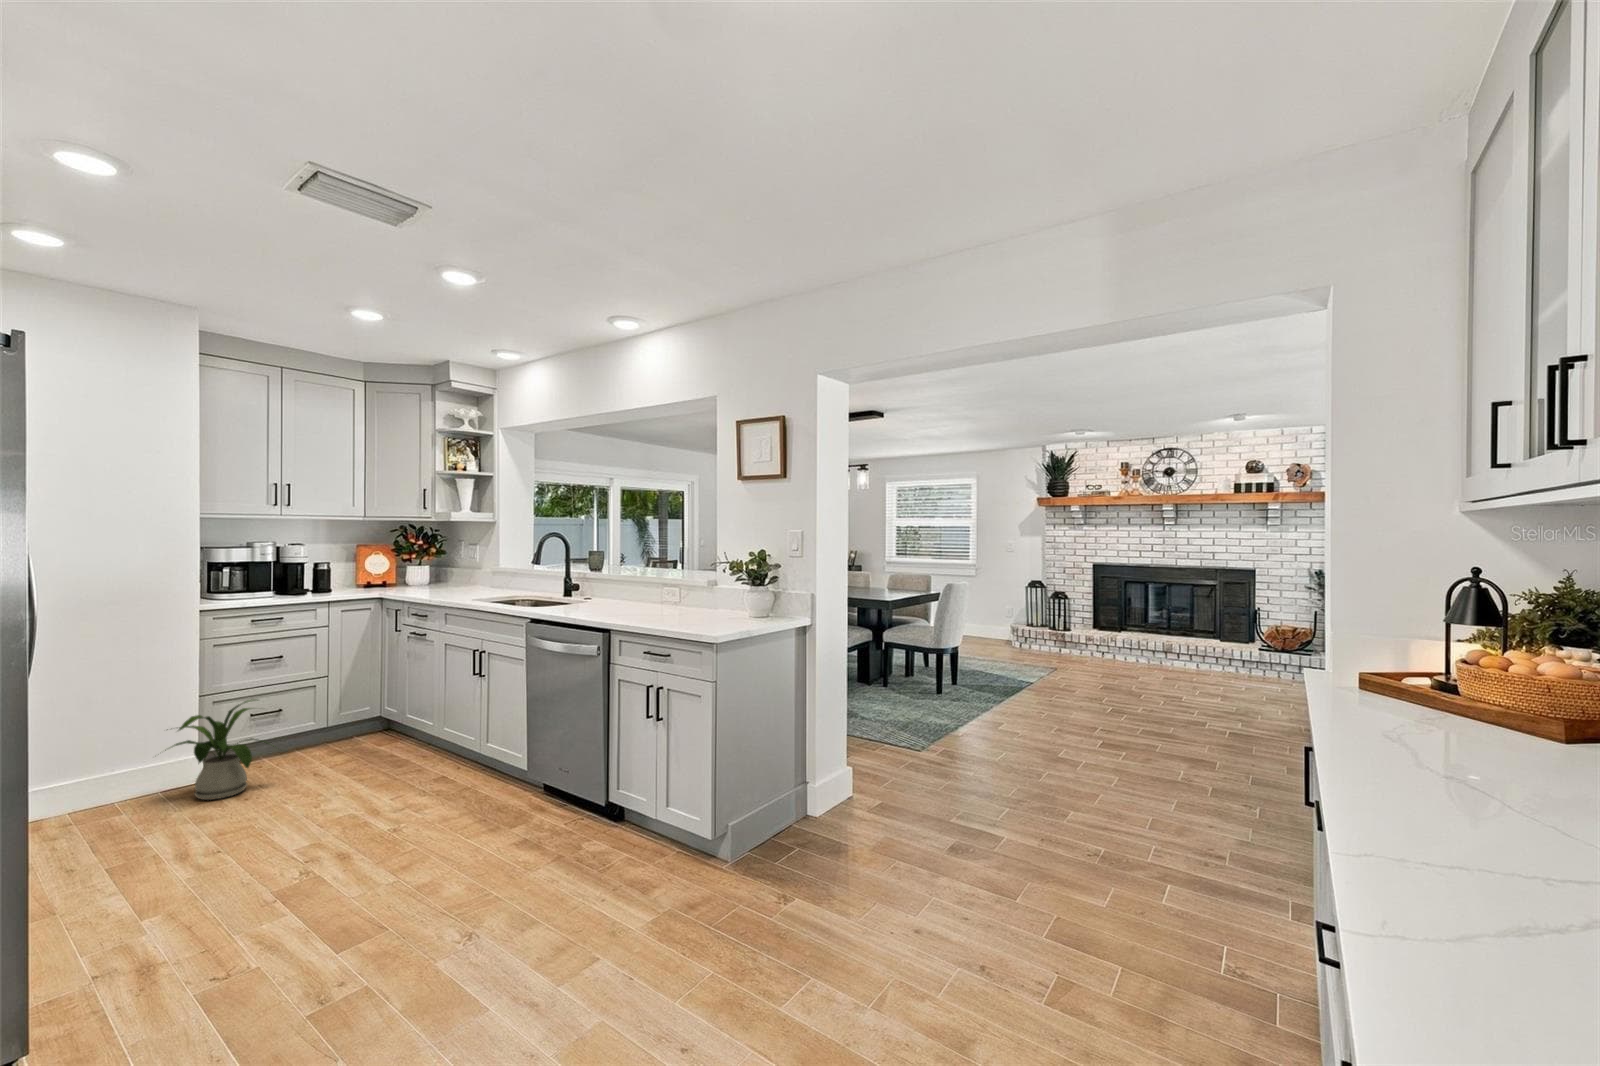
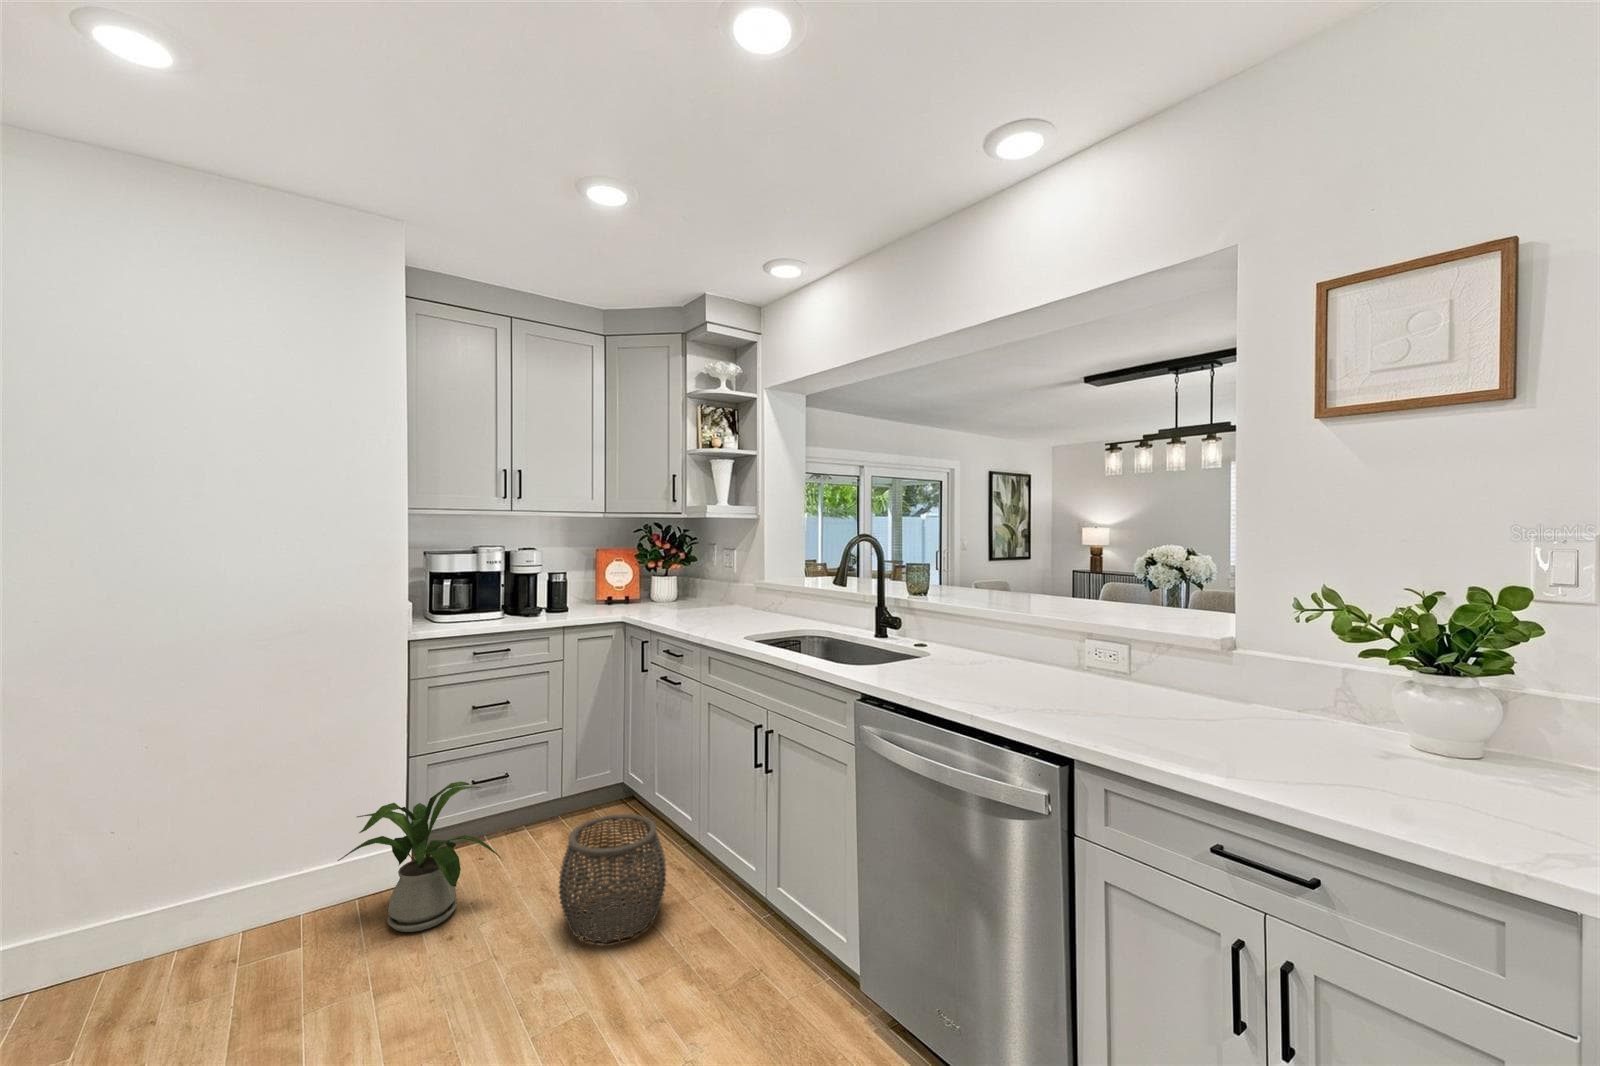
woven basket: none [328,718,407,792] -> present [559,814,666,943]

